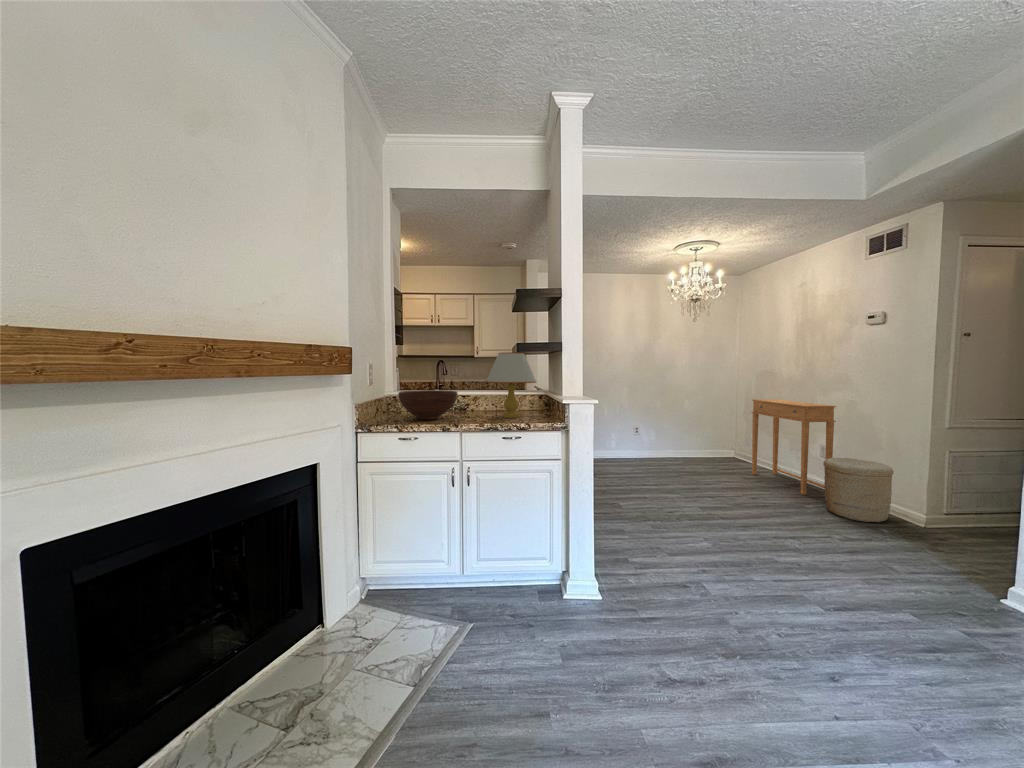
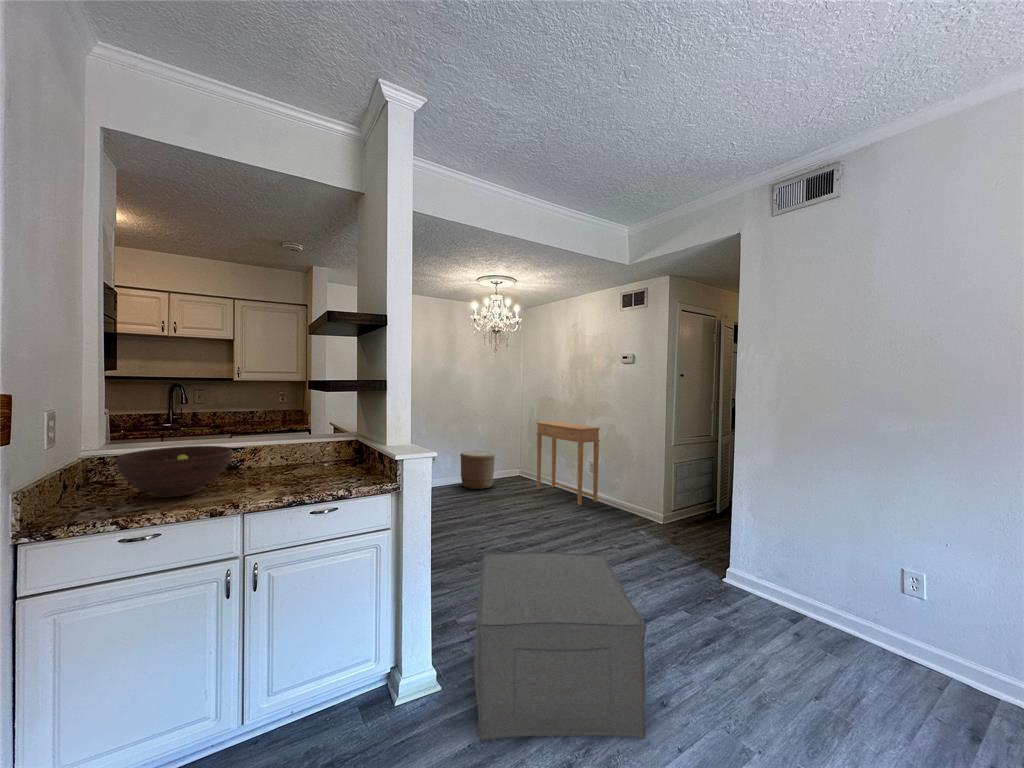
table lamp: present [486,352,536,418] -> none [278,391,352,478]
woven basket: present [823,458,894,522] -> present [460,450,495,489]
ottoman: none [622,500,797,690] -> present [475,552,646,740]

